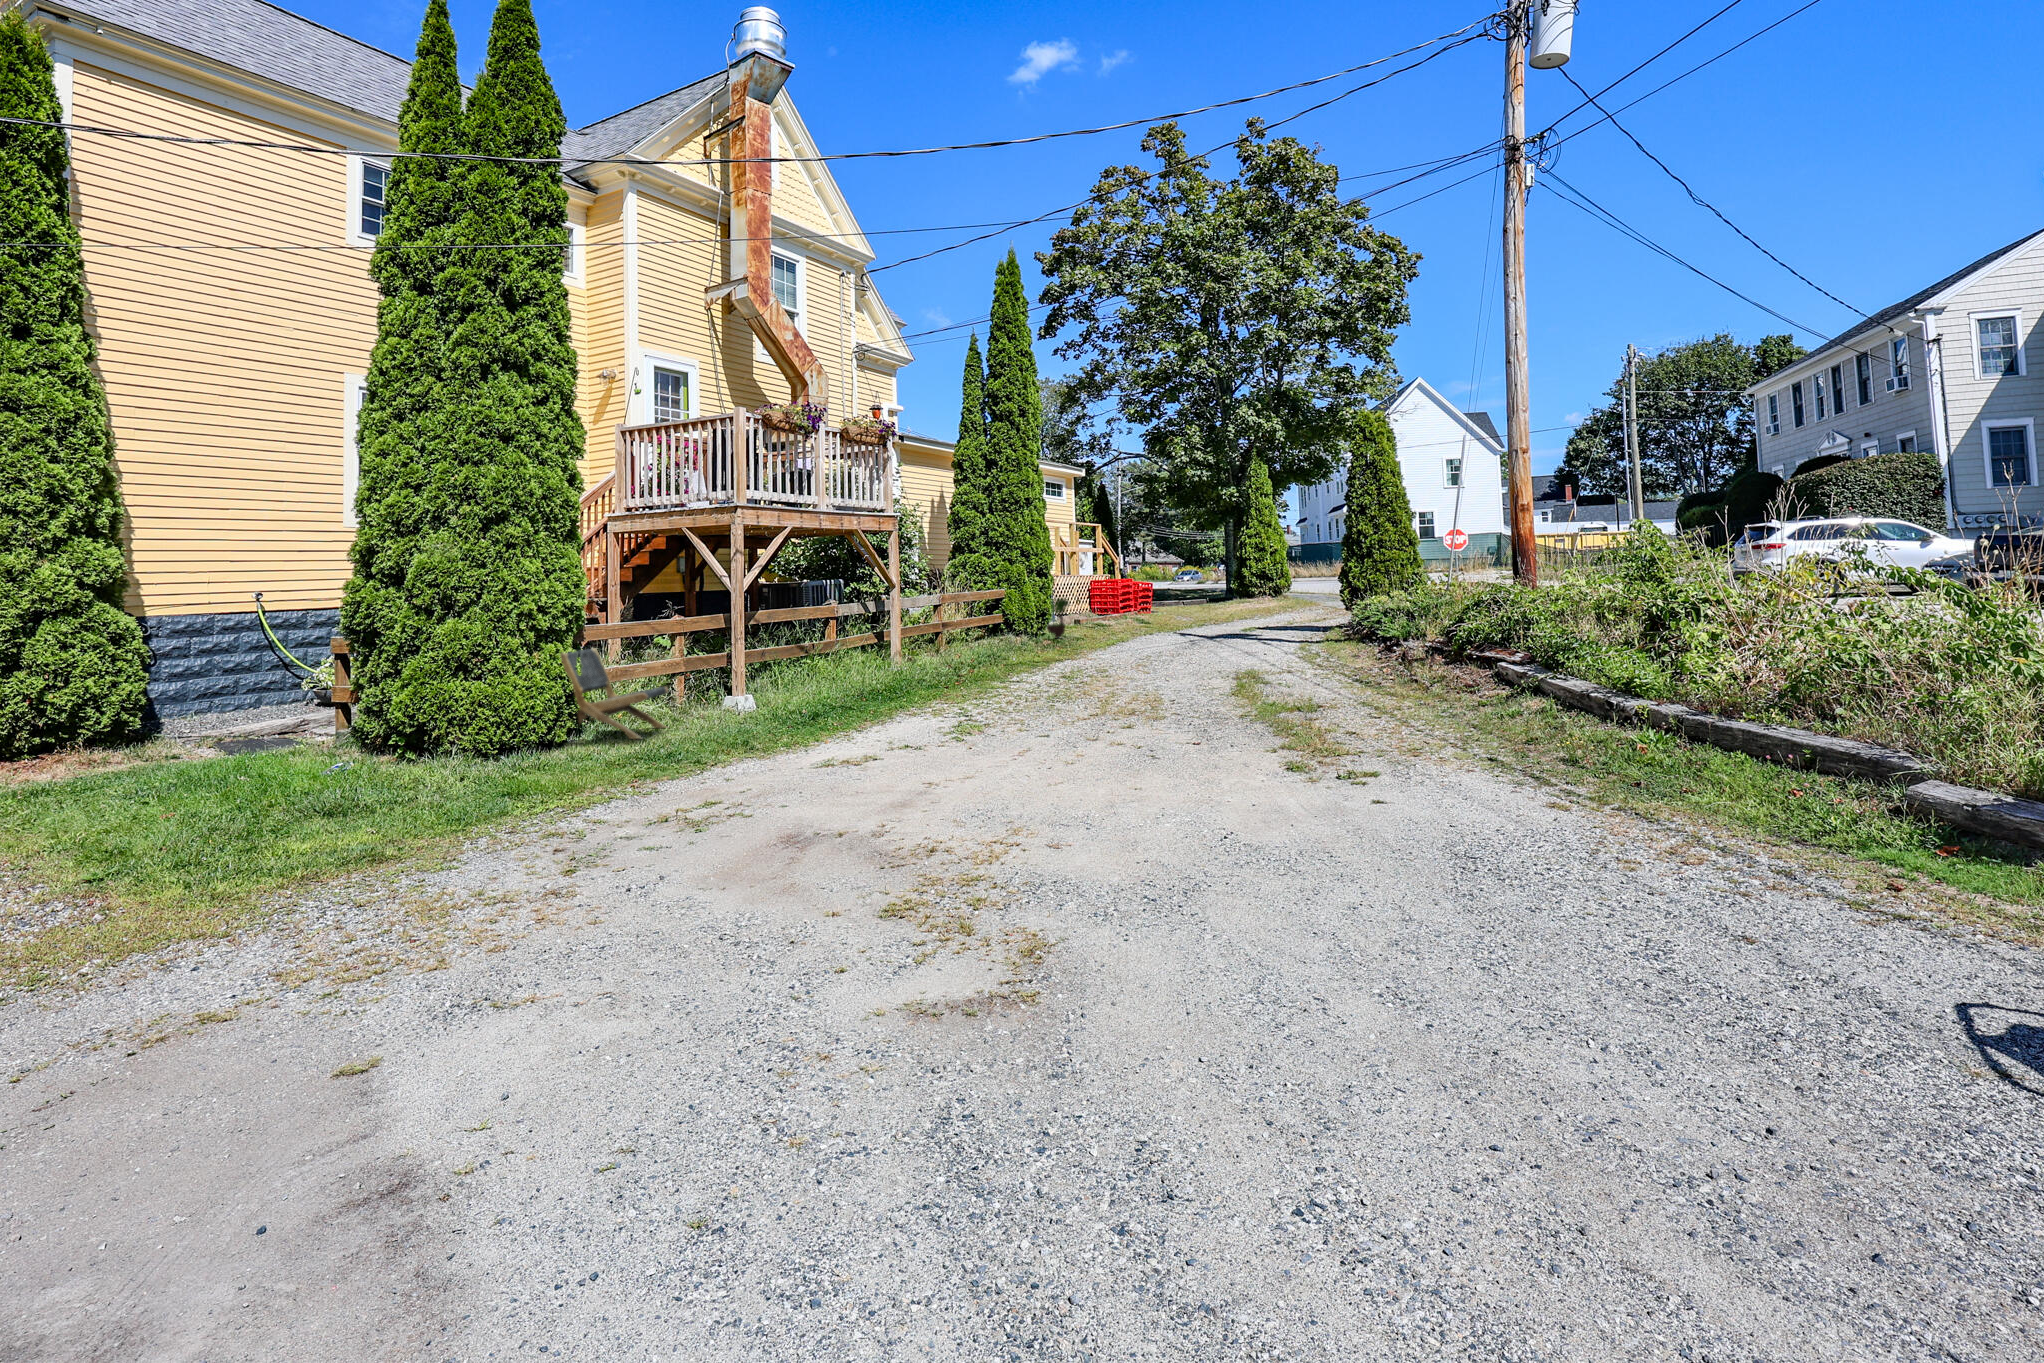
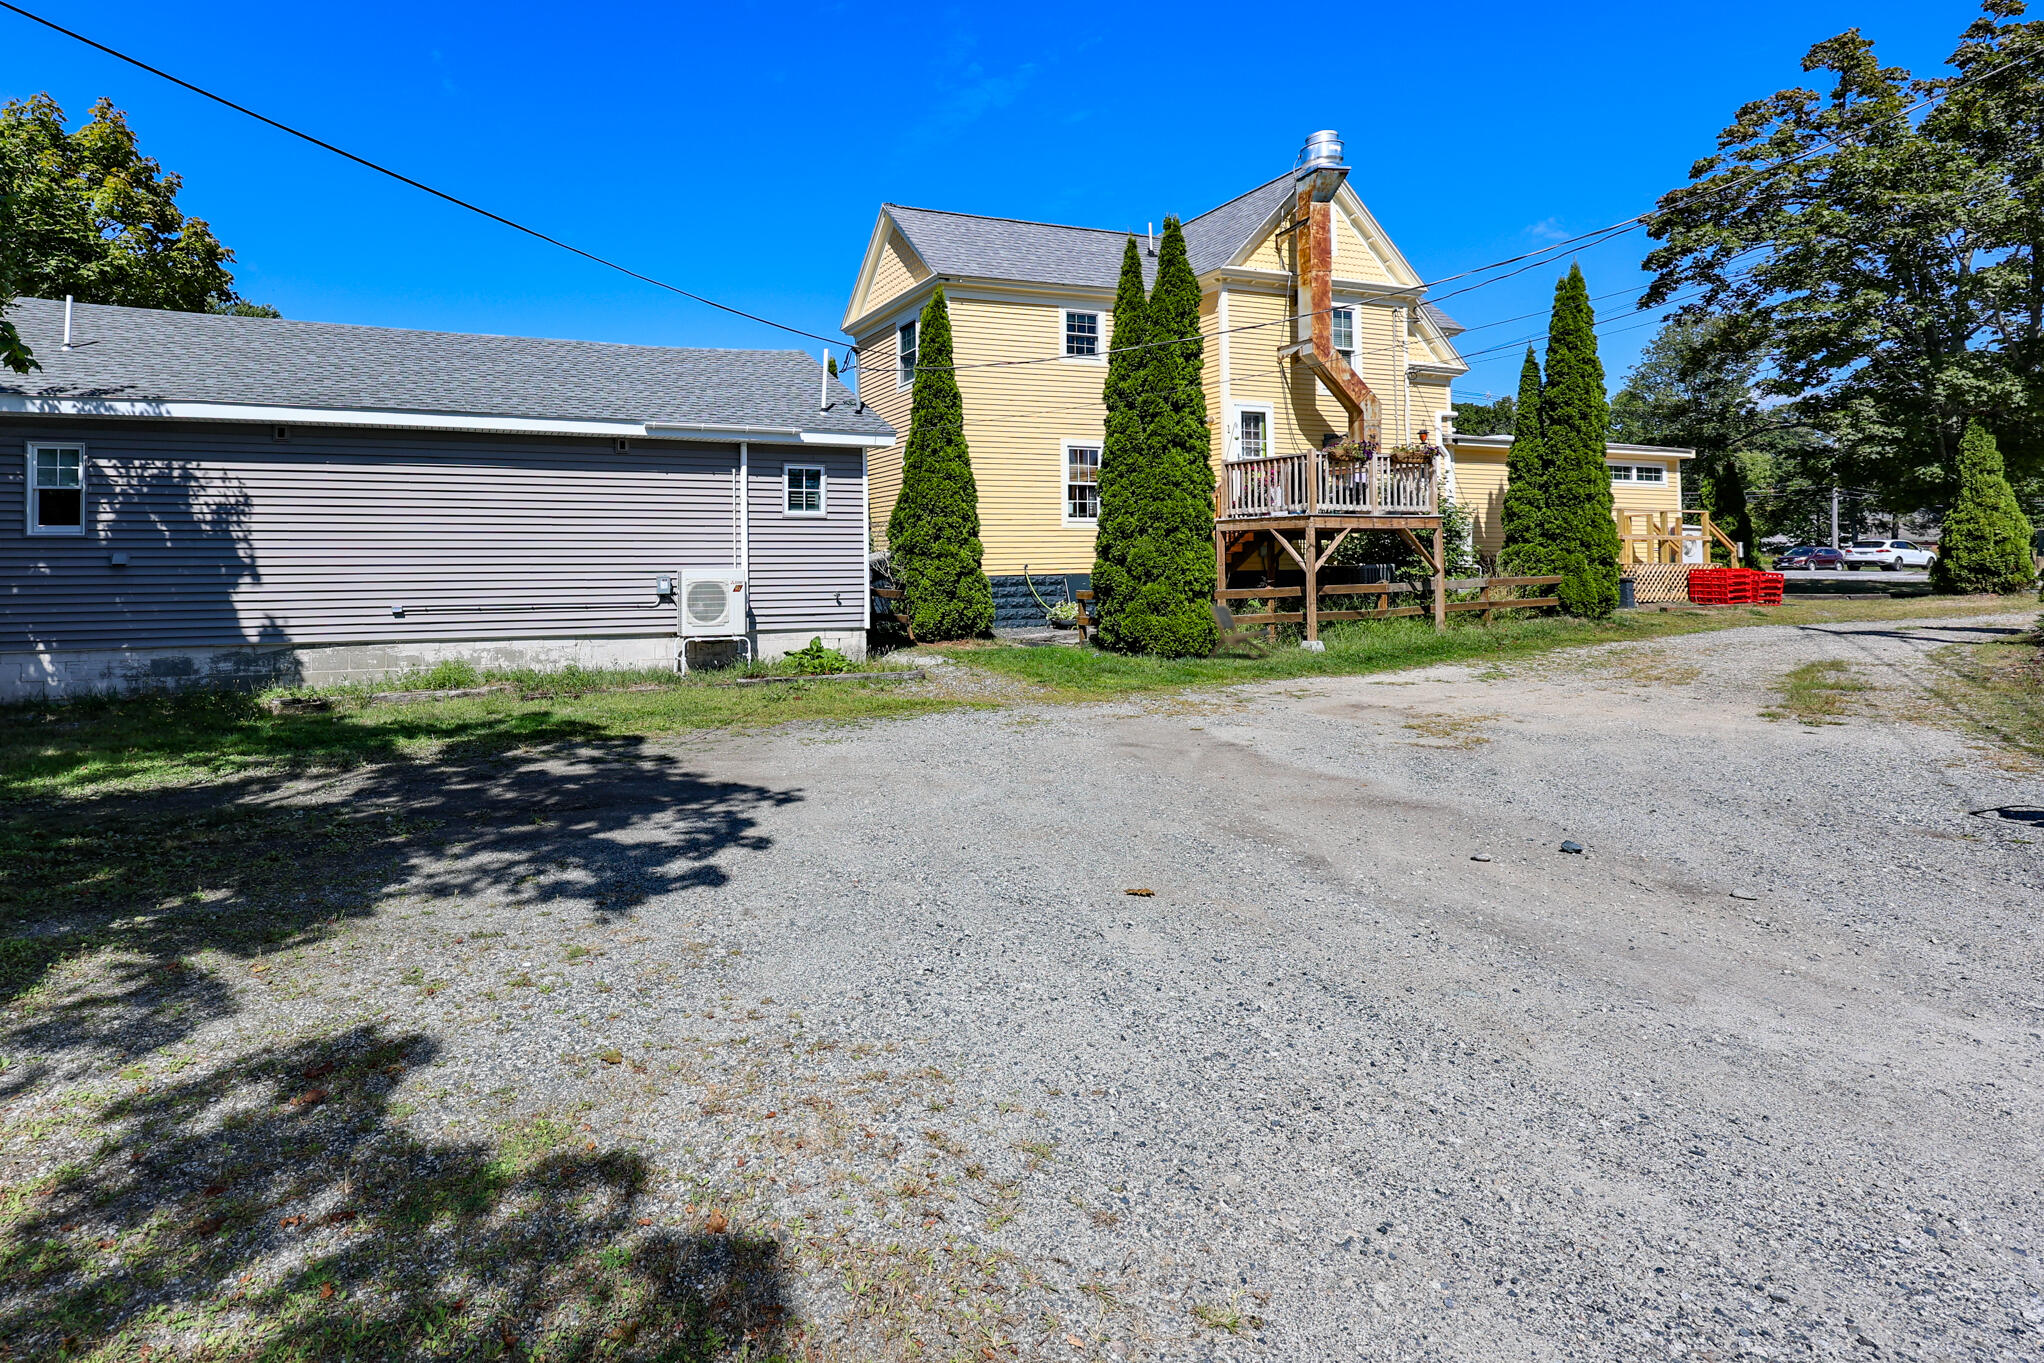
potted tree: present [1047,597,1070,638] -> none [1606,581,1637,623]

